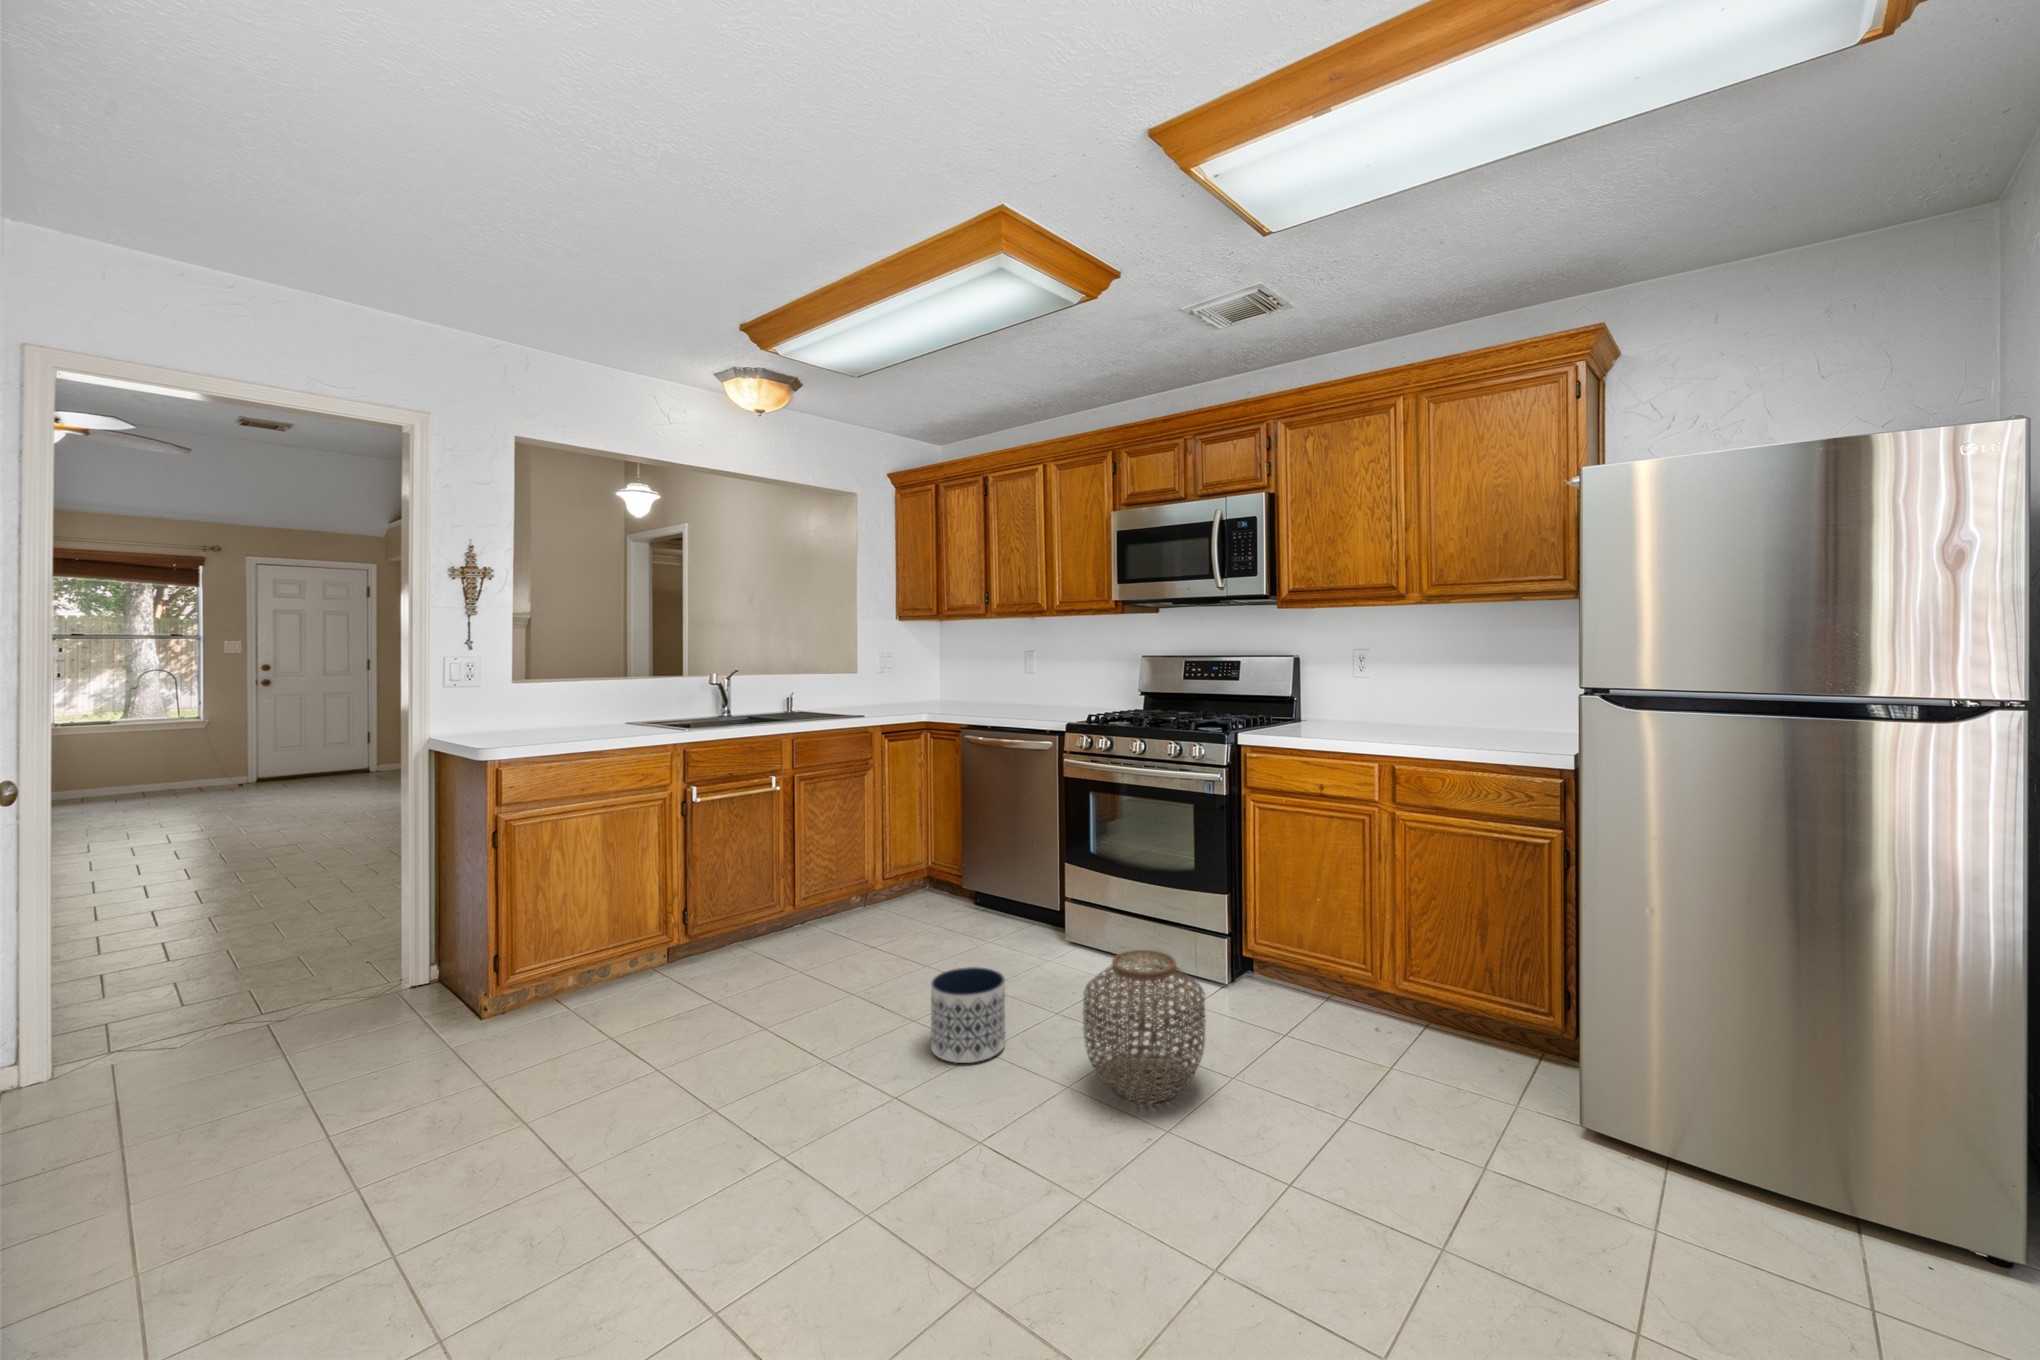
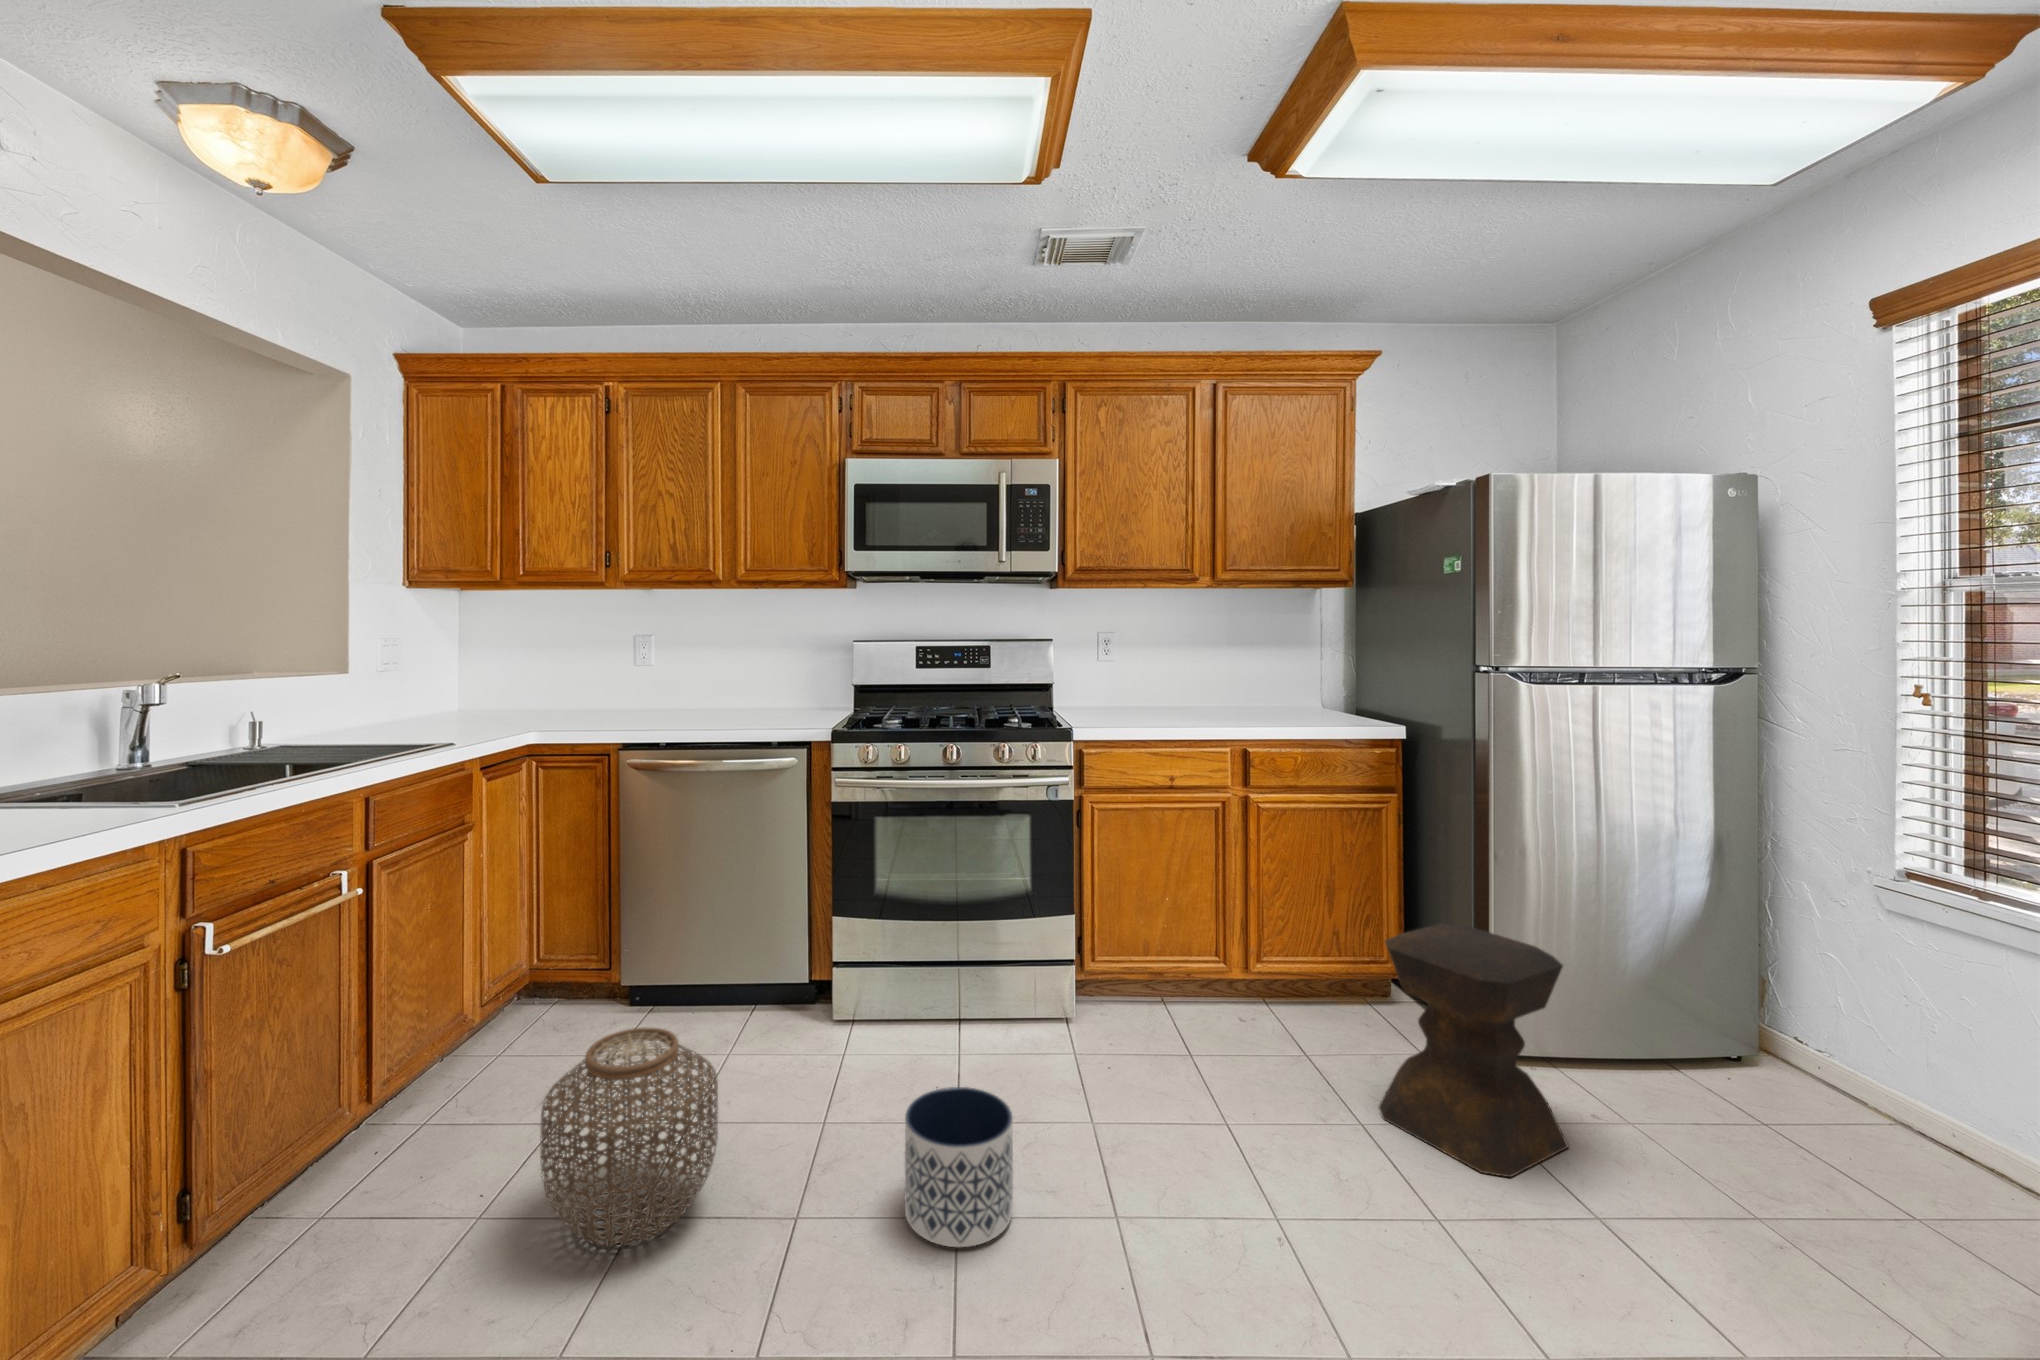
stool: none [1354,947,1515,1202] -> present [1378,923,1568,1177]
woven basket: present [1084,950,1205,1103] -> present [540,1027,718,1247]

